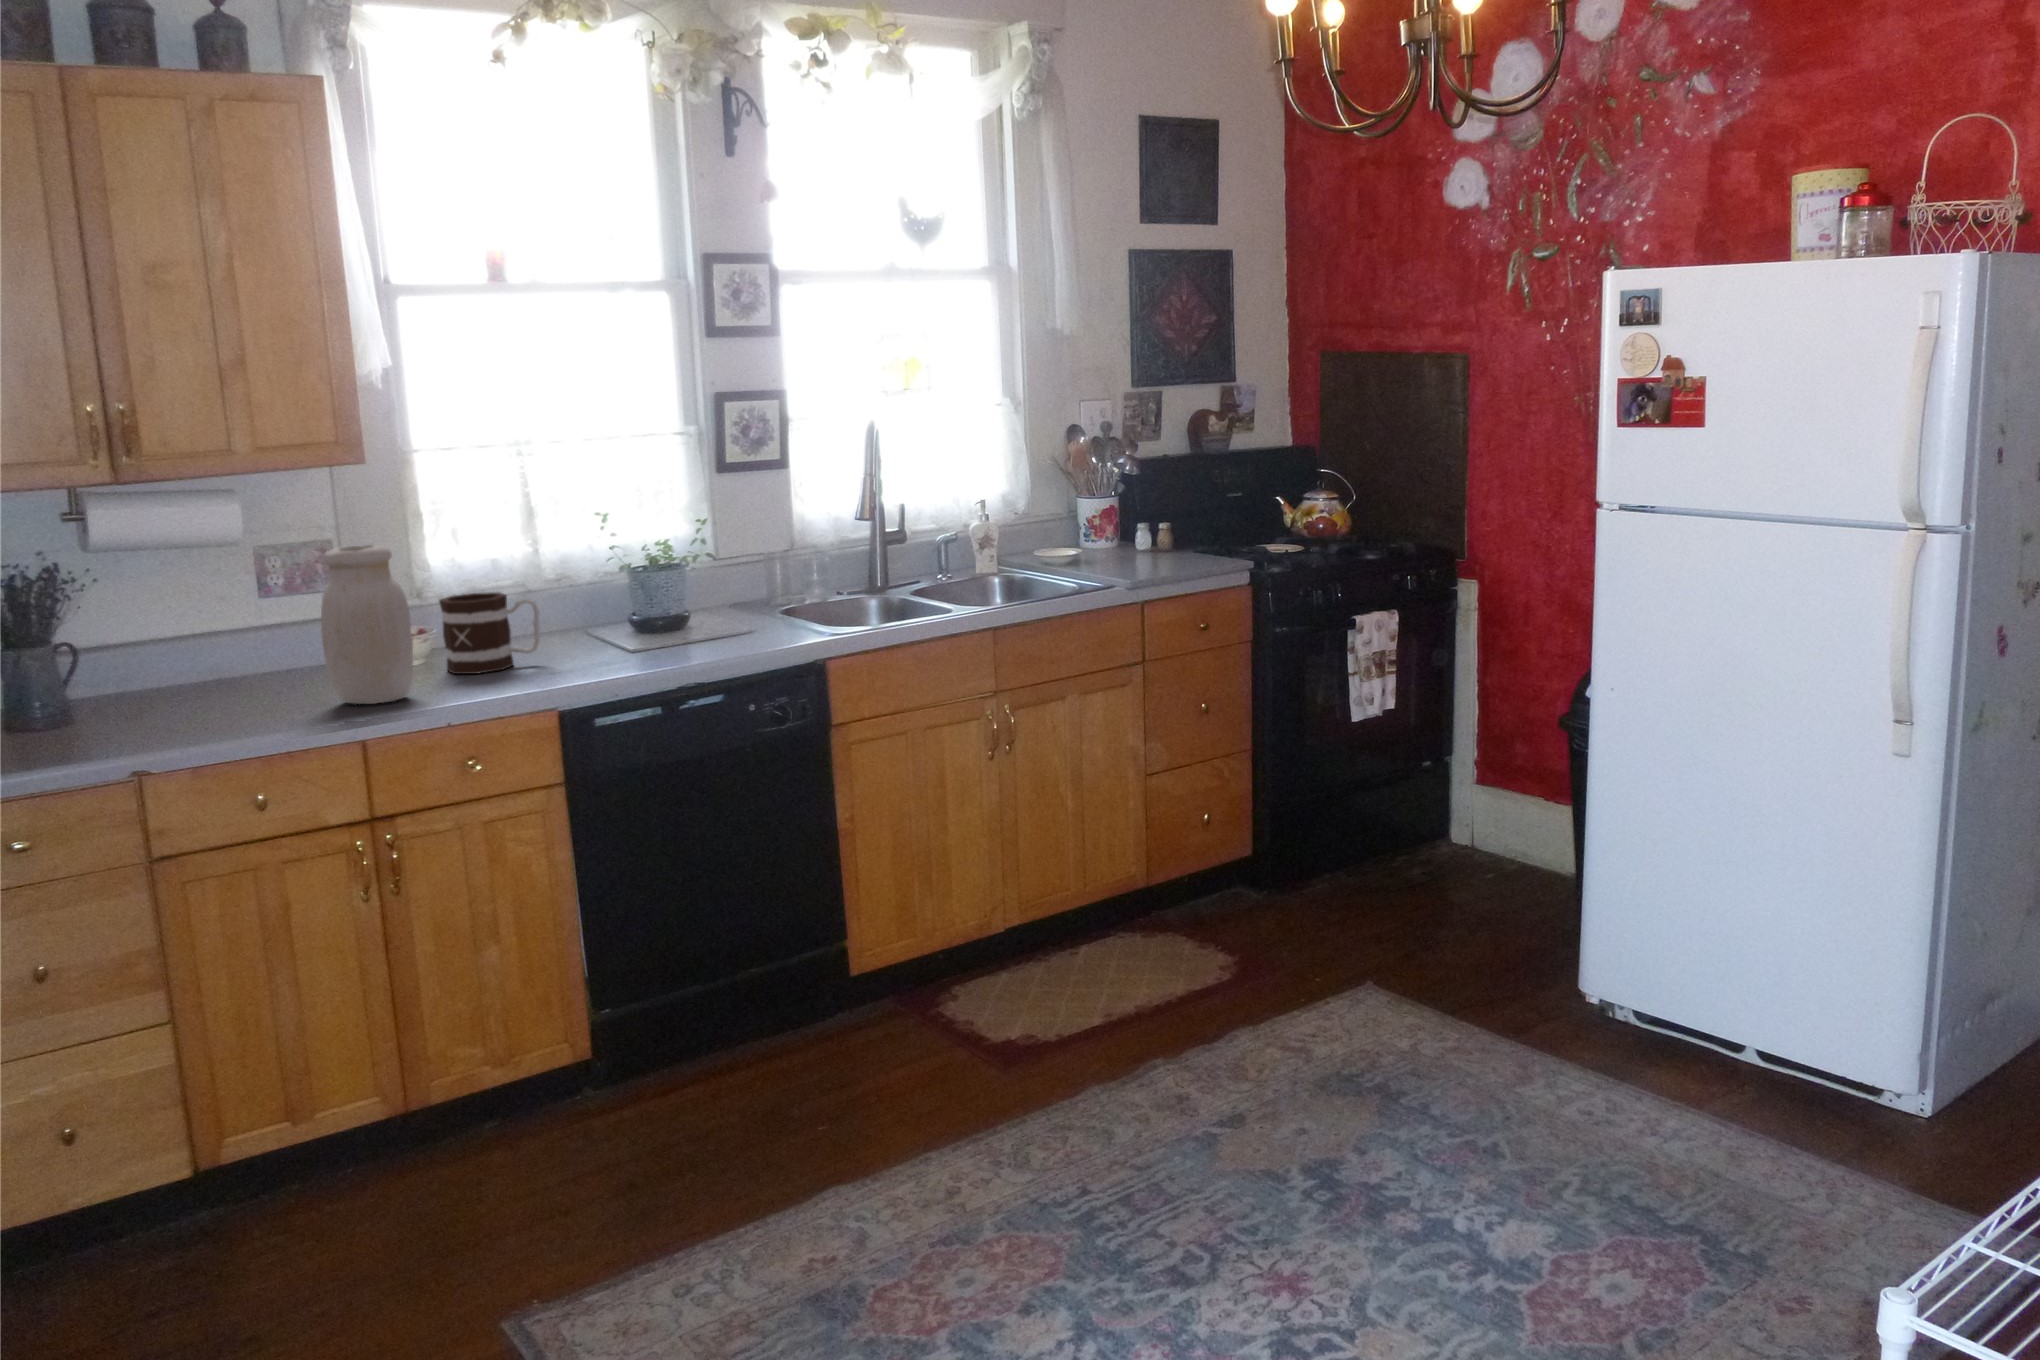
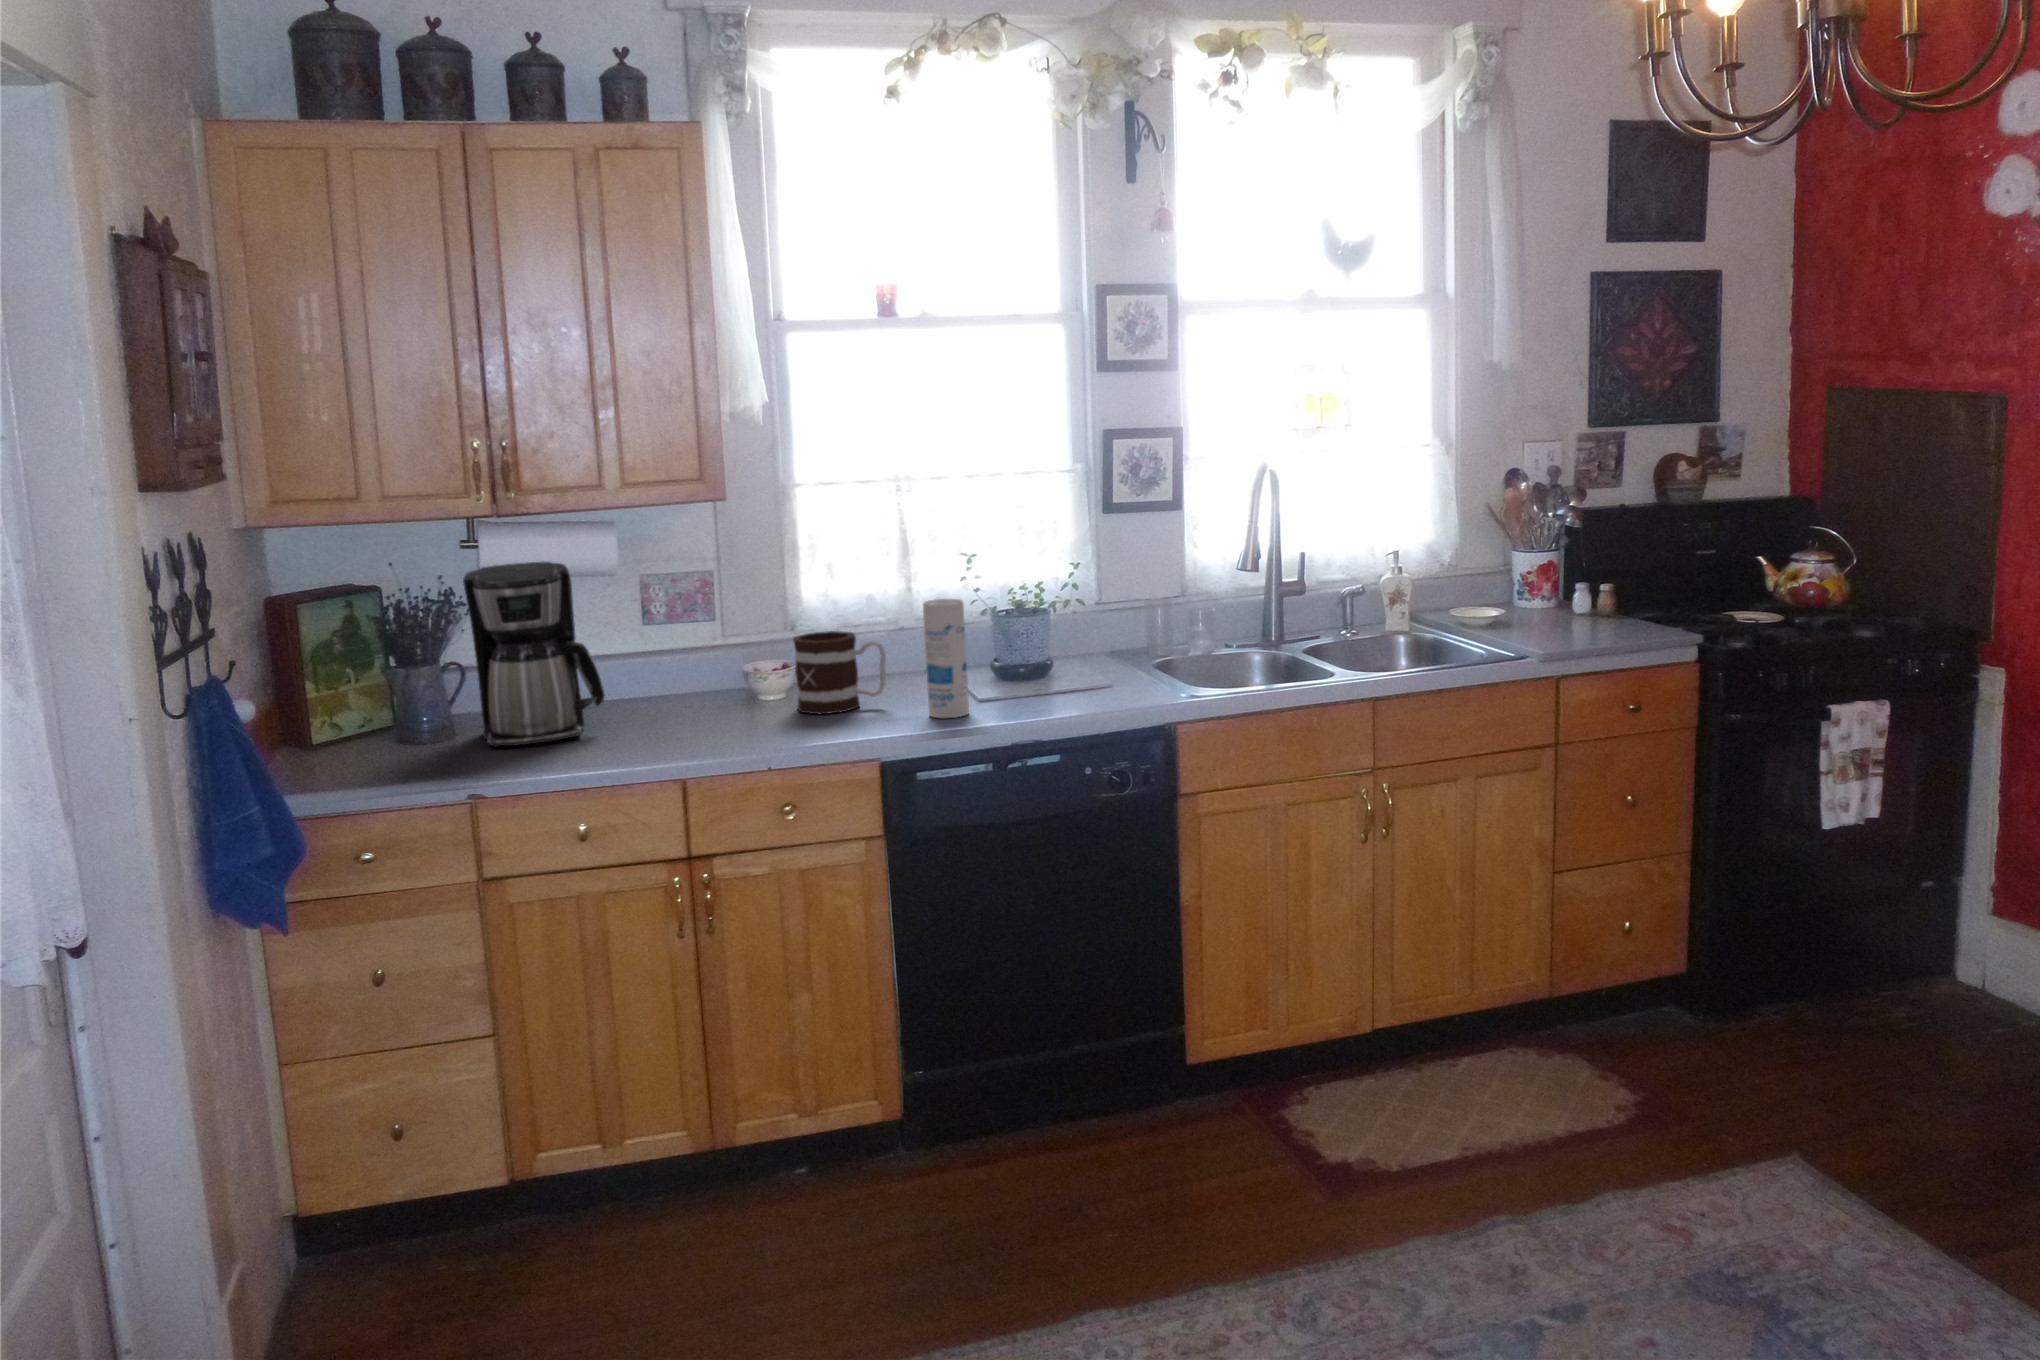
coffee maker: none [75,533,246,727] -> present [463,562,605,747]
jar: present [321,545,414,704] -> none [662,584,747,742]
canister: none [583,552,633,667] -> present [923,599,969,718]

